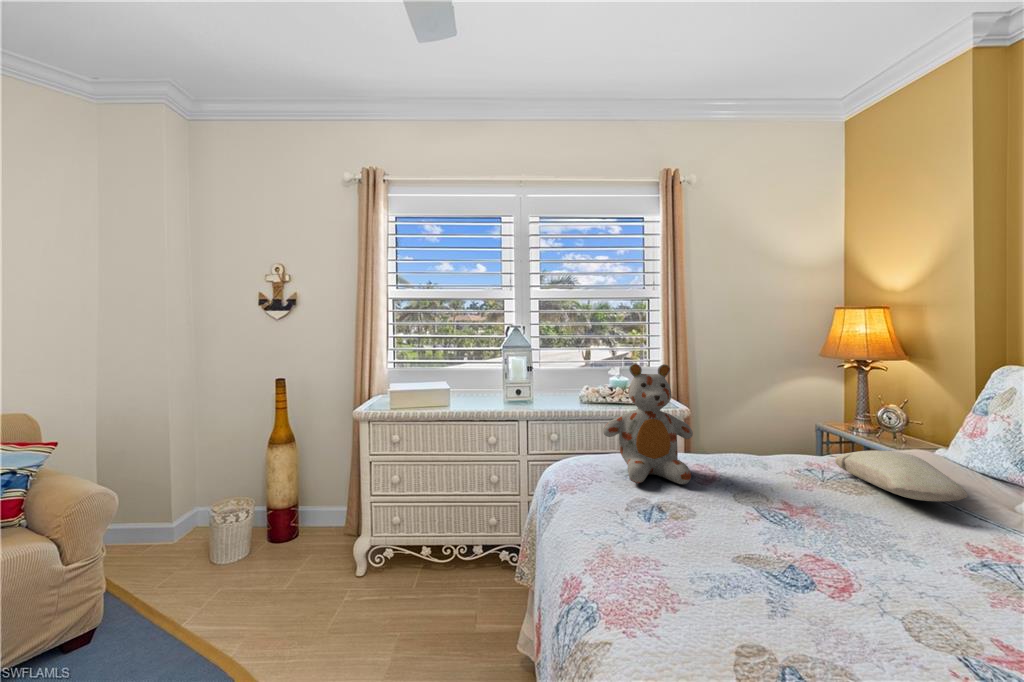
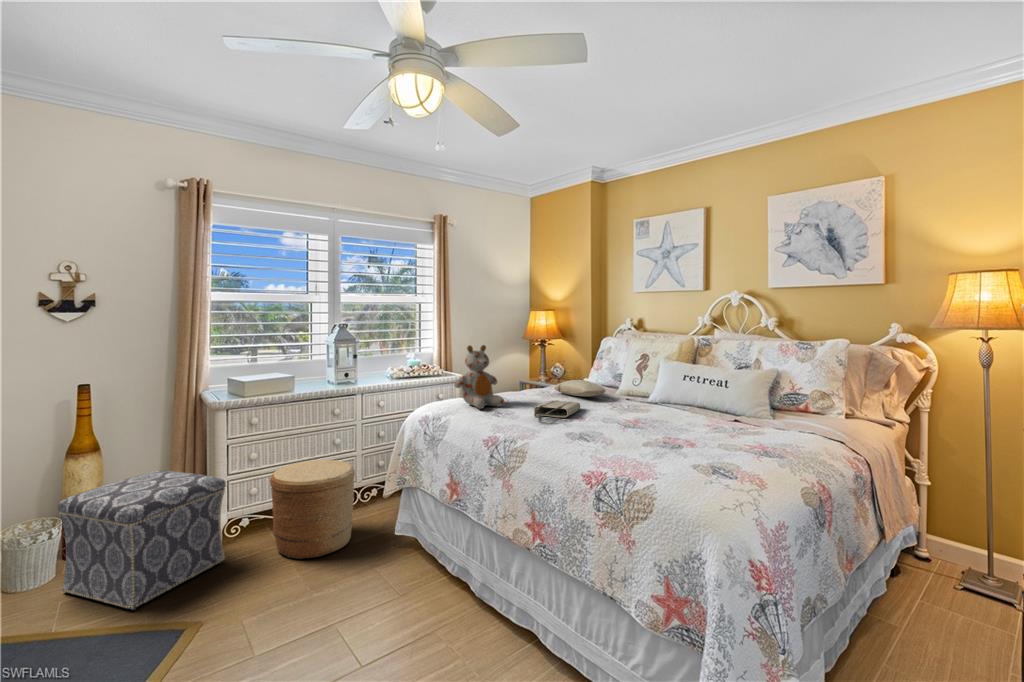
ottoman: none [216,476,347,631] -> present [58,470,226,610]
tote bag: none [705,496,867,554] -> present [534,401,580,419]
woven basket: none [385,498,488,636] -> present [270,460,355,559]

